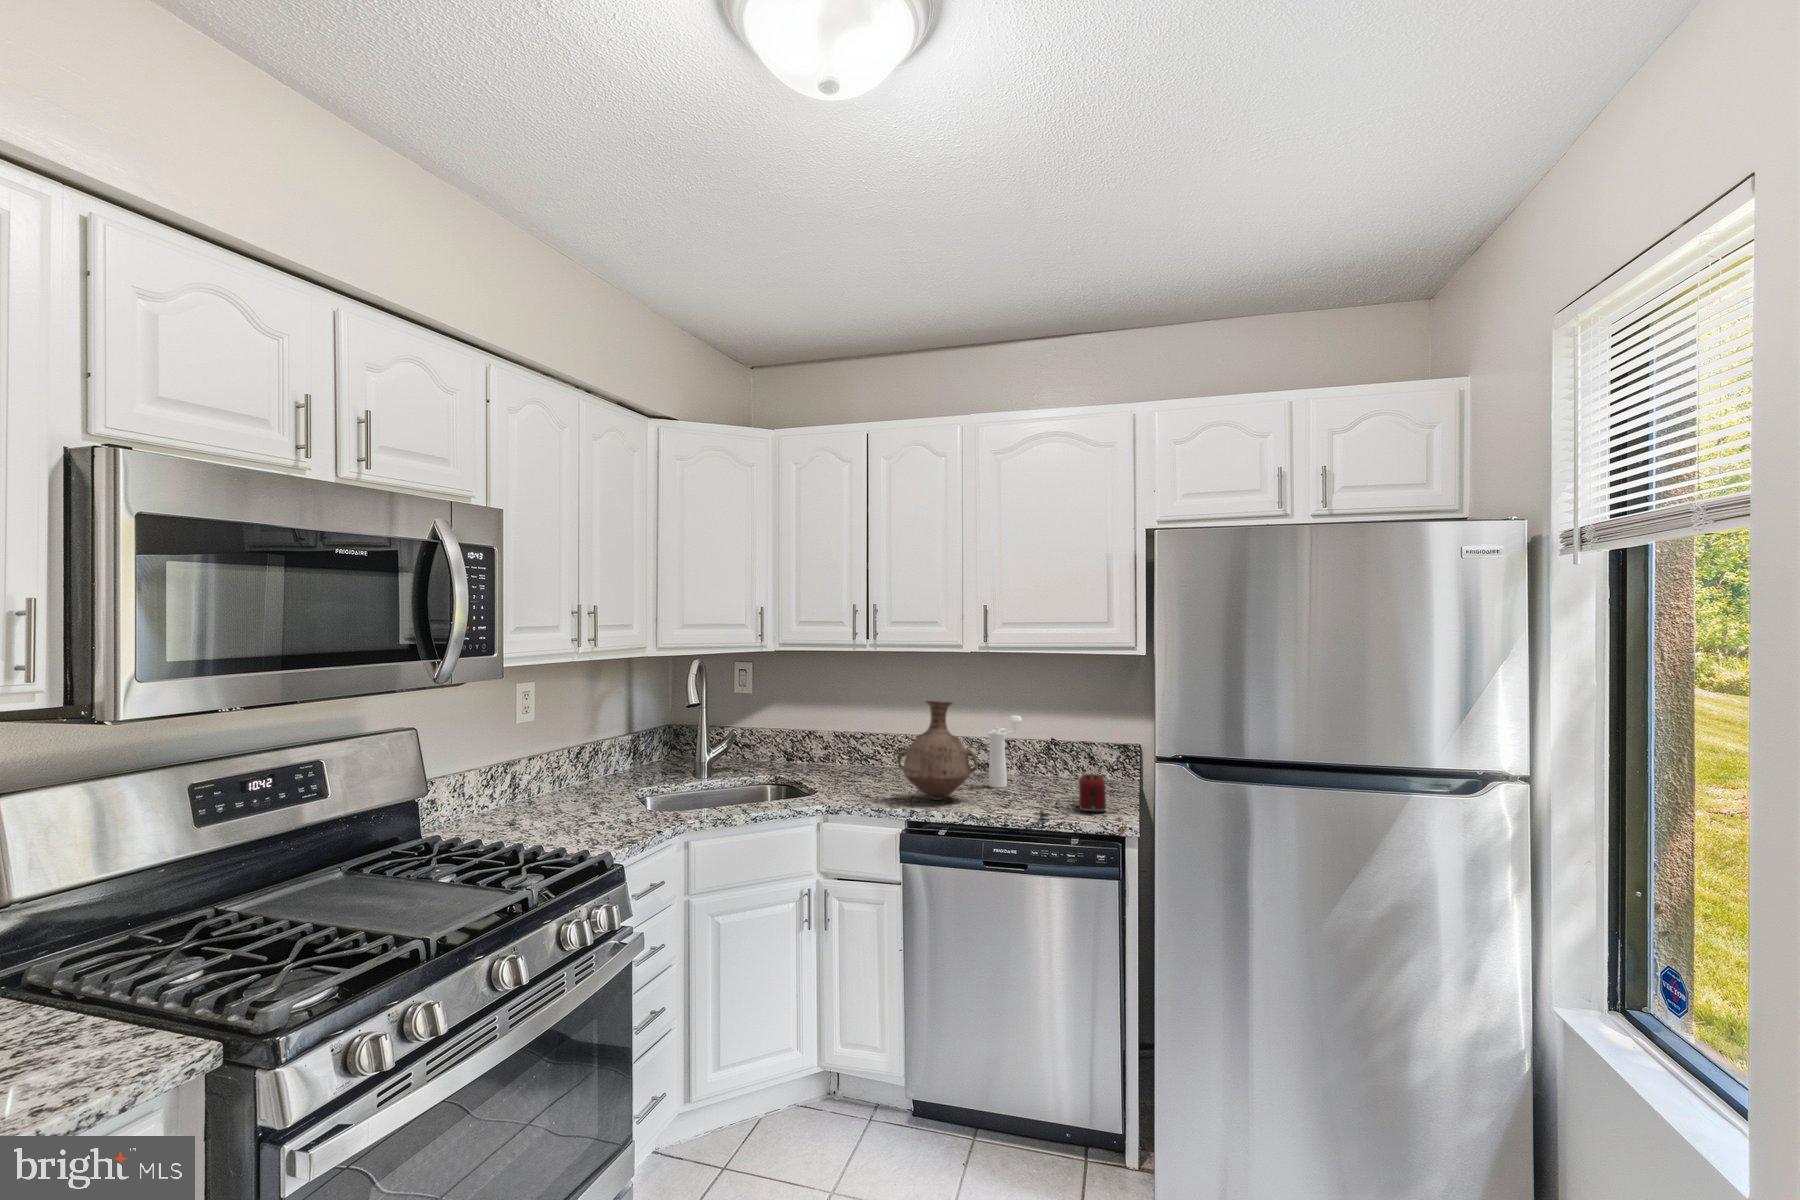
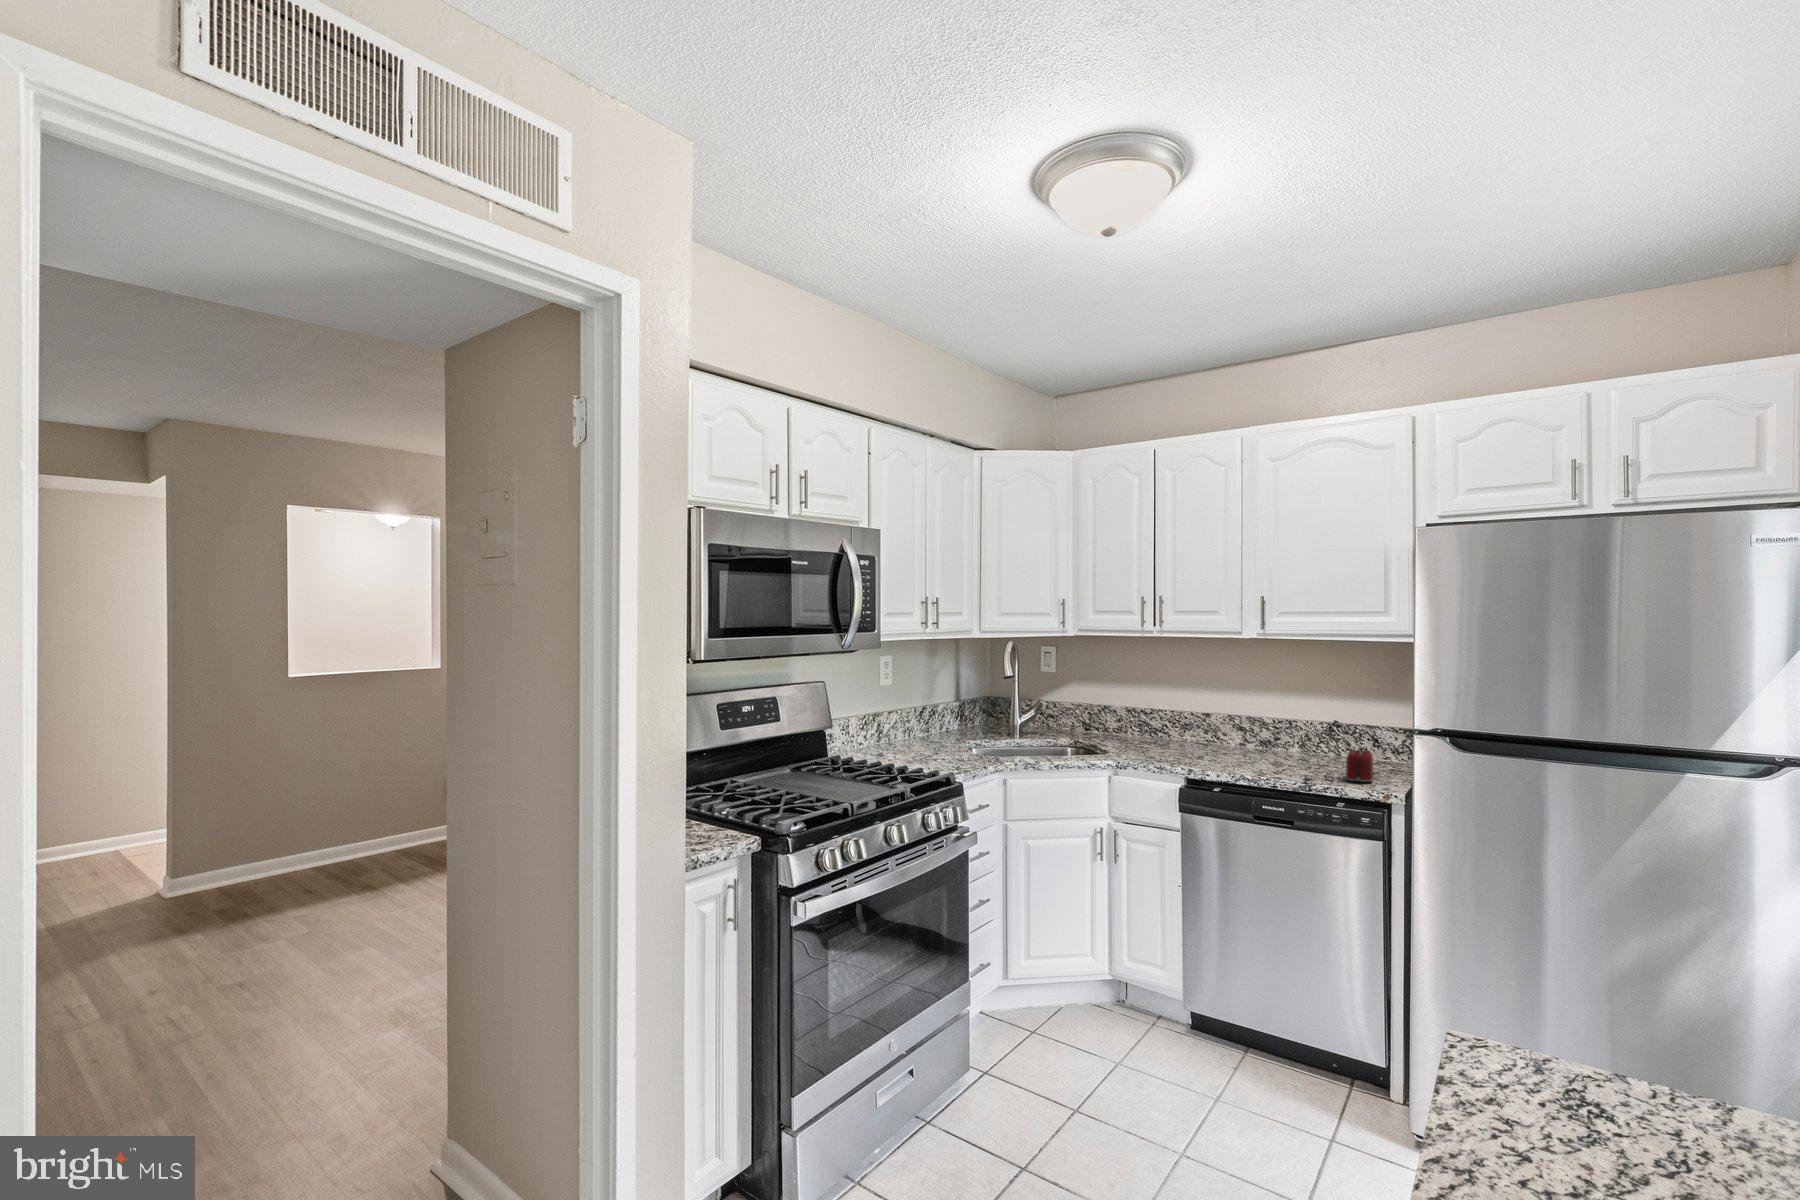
vase: present [897,701,978,800] -> none [1180,680,1253,765]
pepper mill: present [988,716,1022,788] -> none [1268,698,1303,761]

